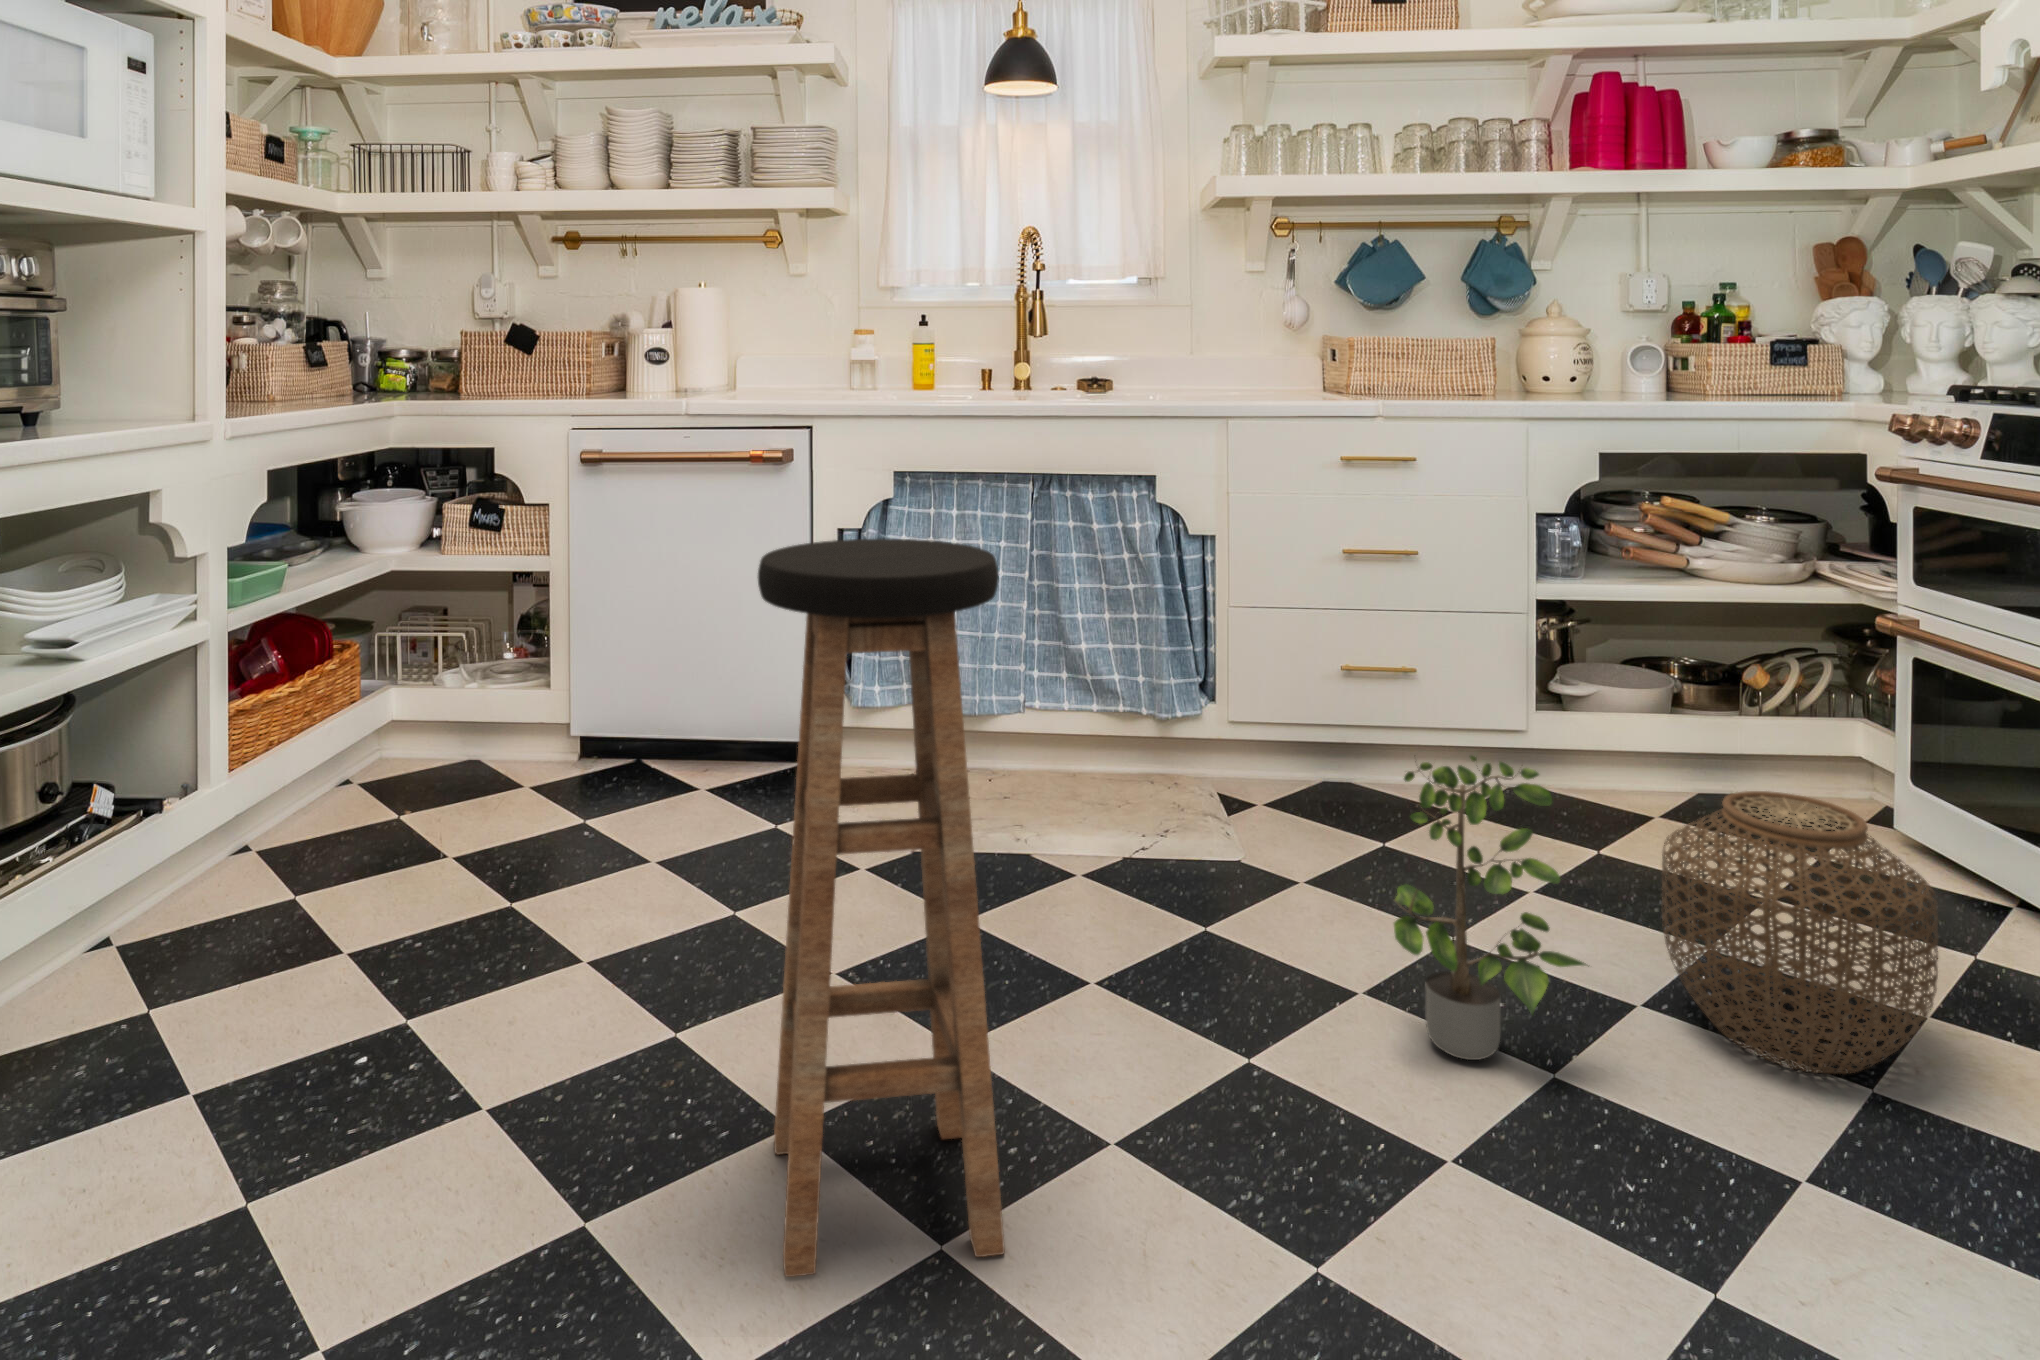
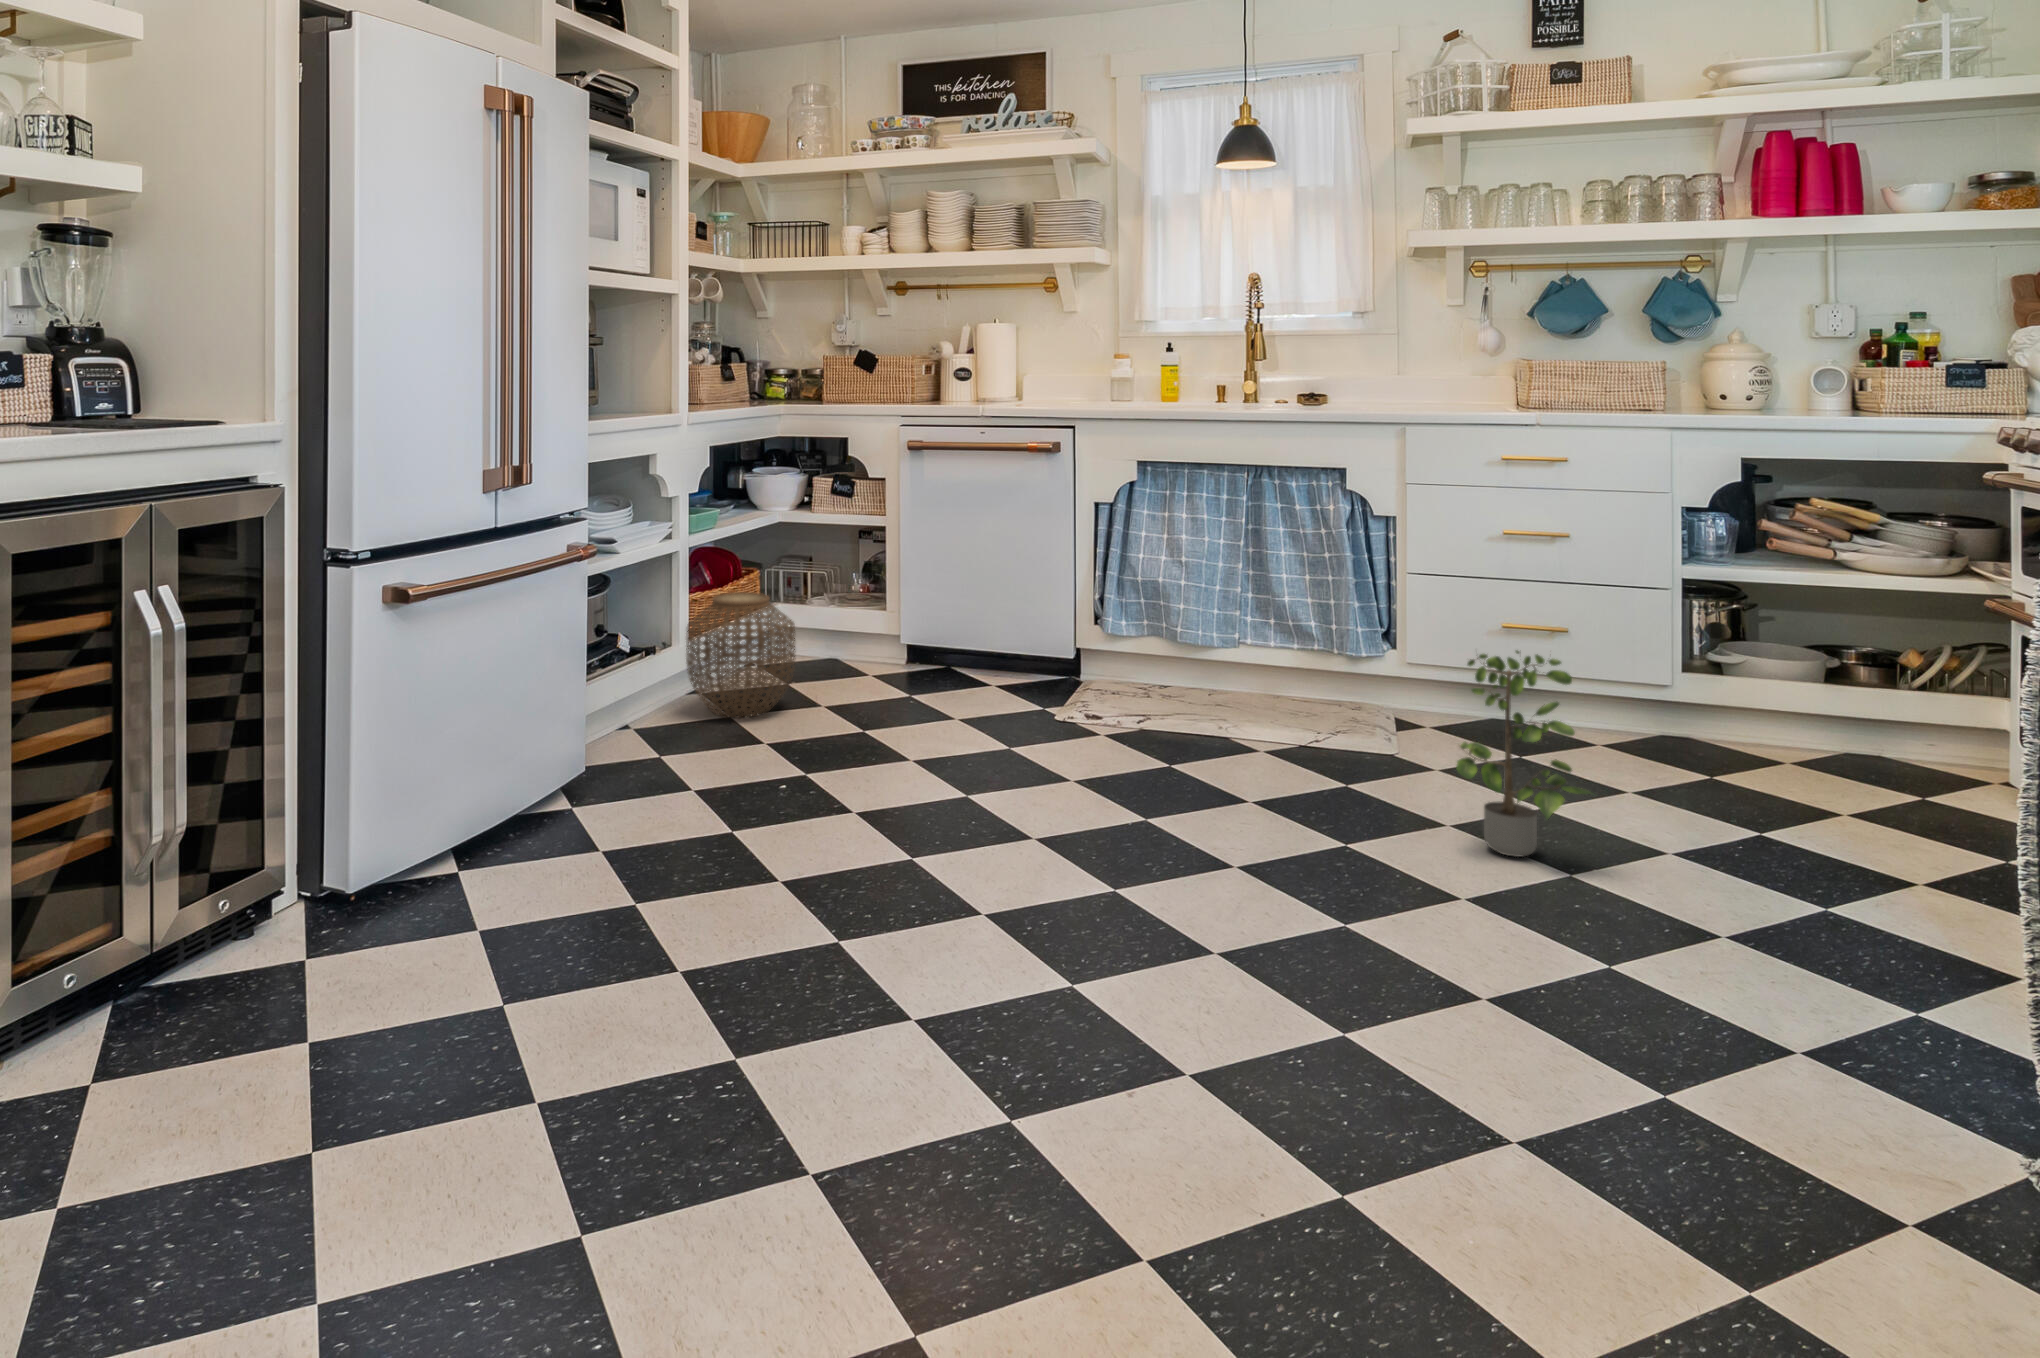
bar stool: present [758,539,1005,1277] -> none [1020,484,1162,890]
woven basket: present [1662,791,1938,1074] -> present [686,592,796,718]

